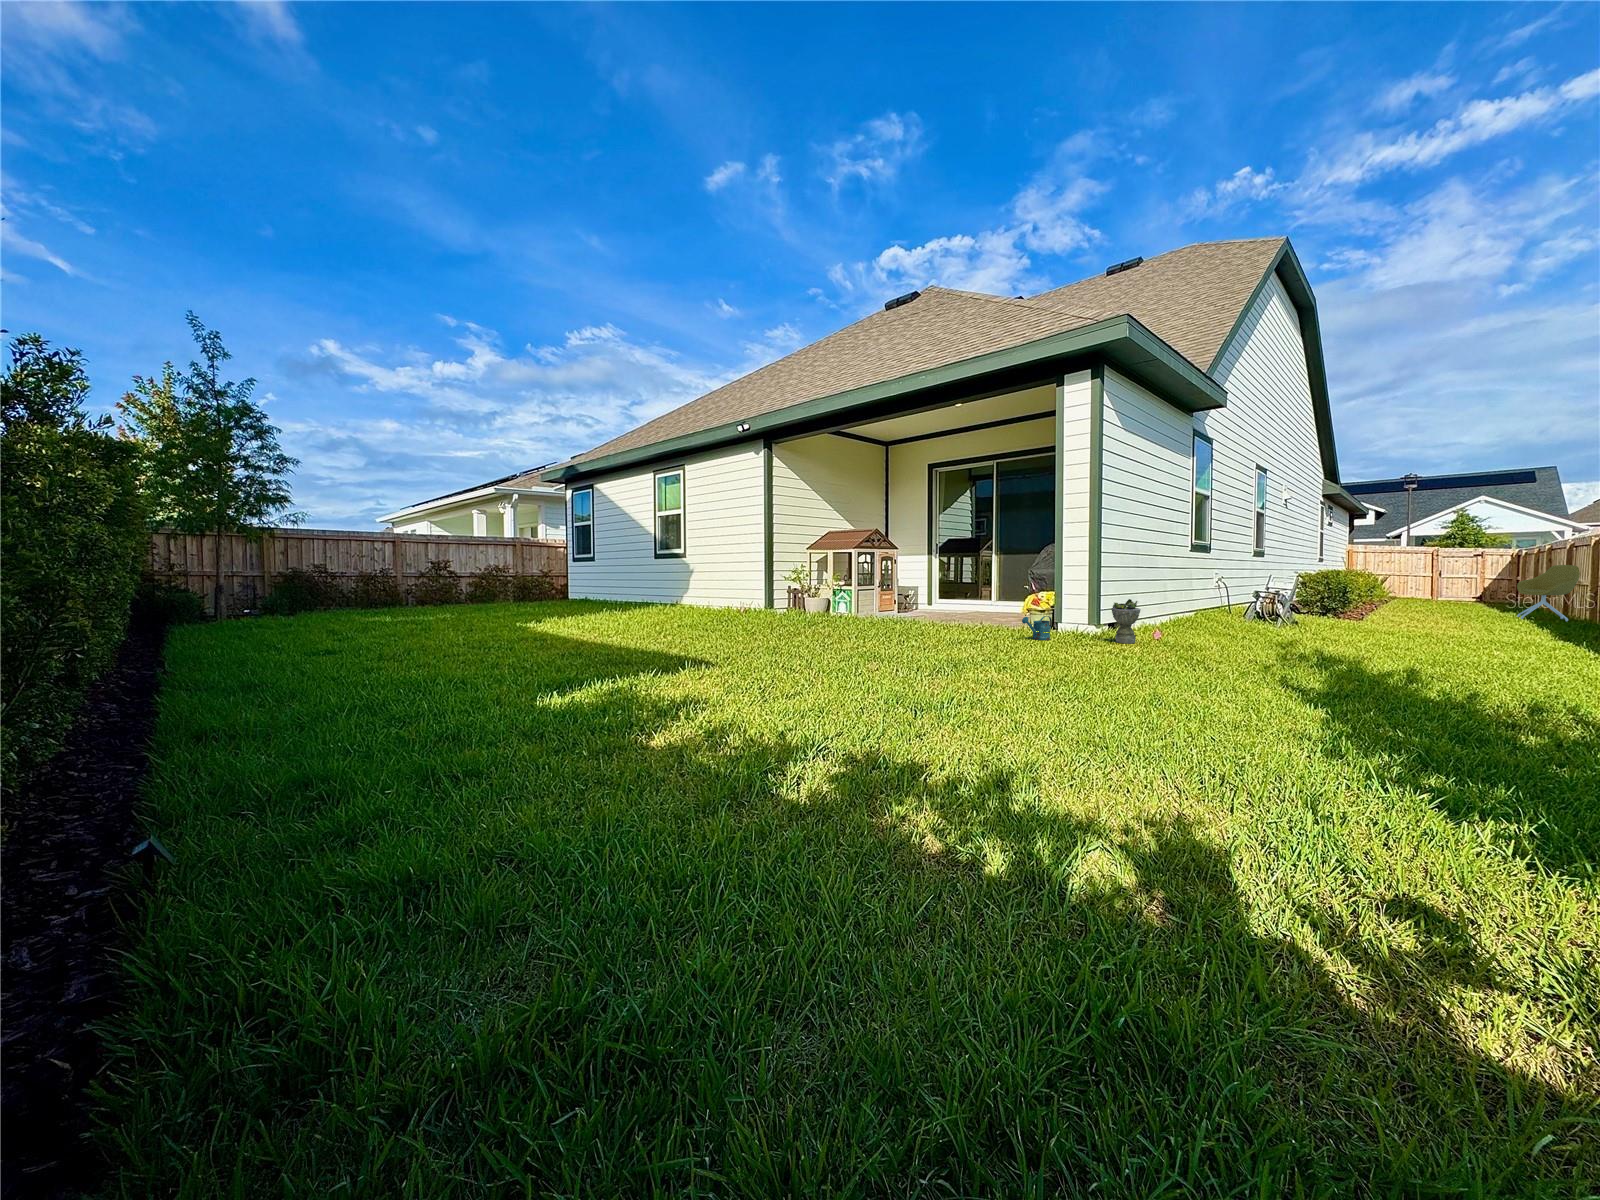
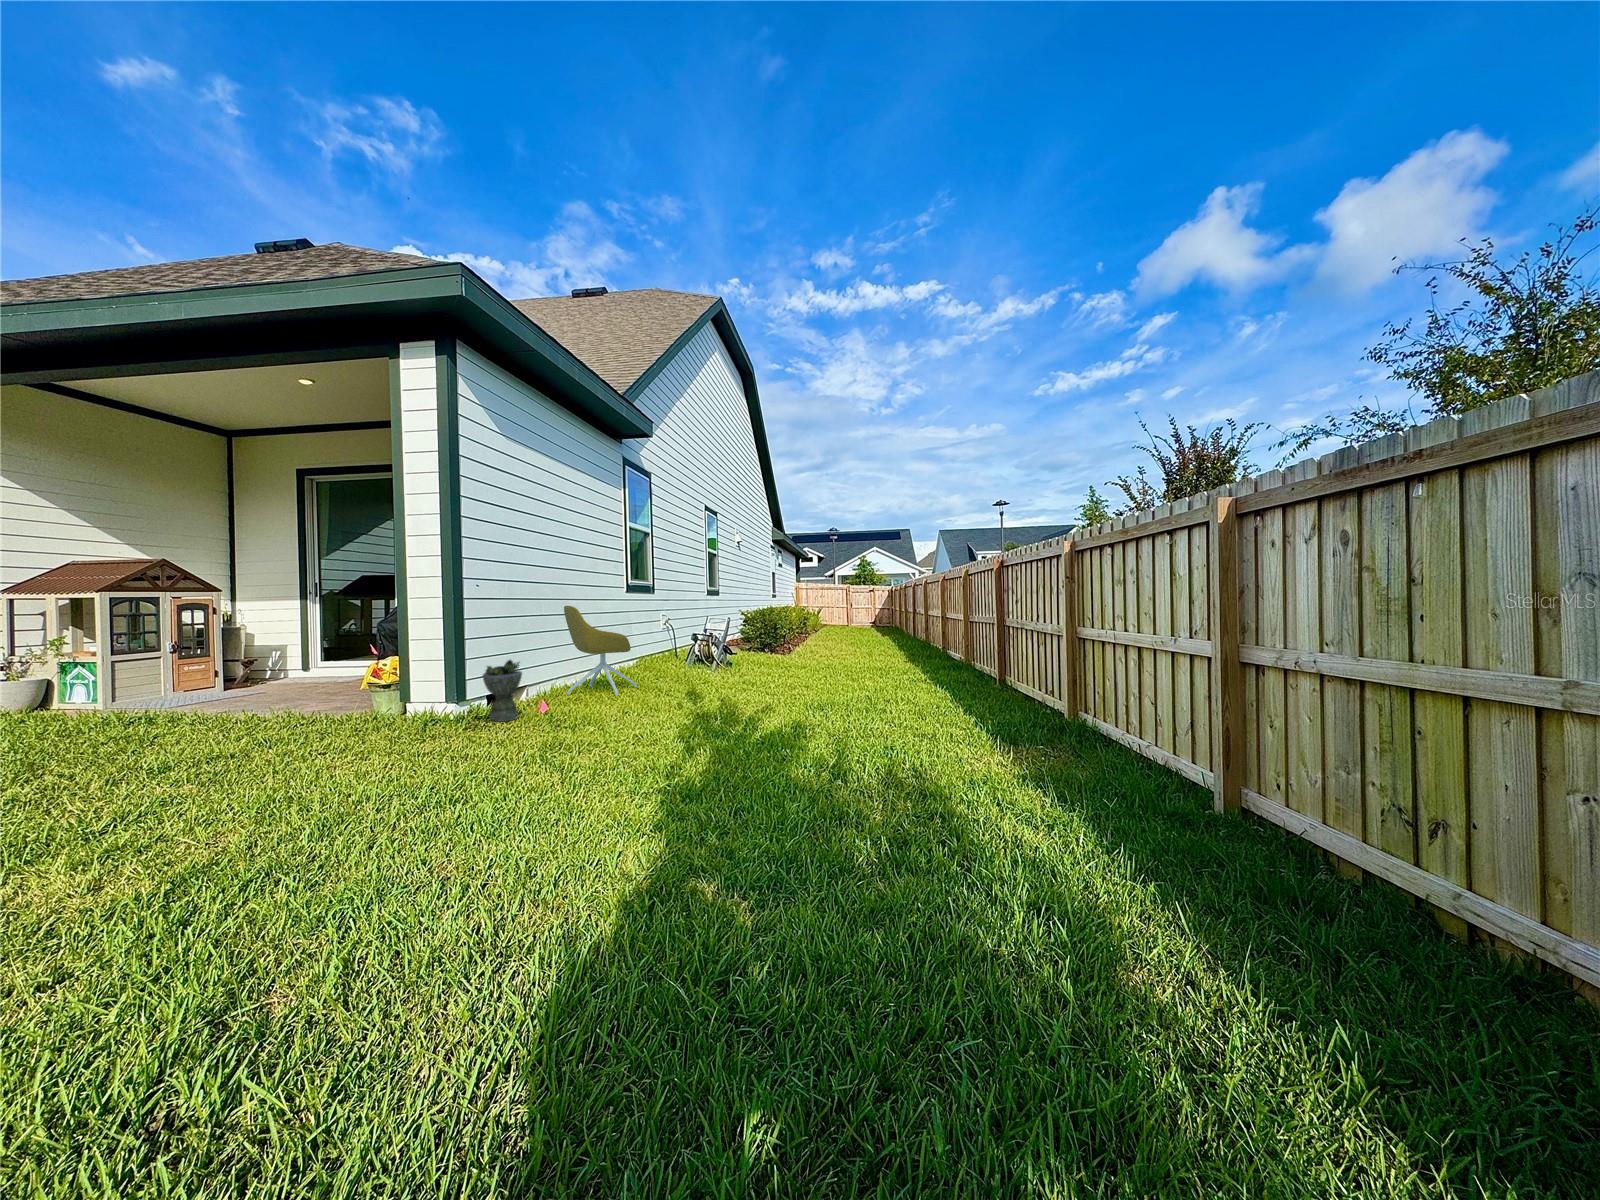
chair: present [1517,565,1580,621] -> present [564,606,637,696]
watering can: present [1022,616,1052,640] -> none [330,693,394,732]

